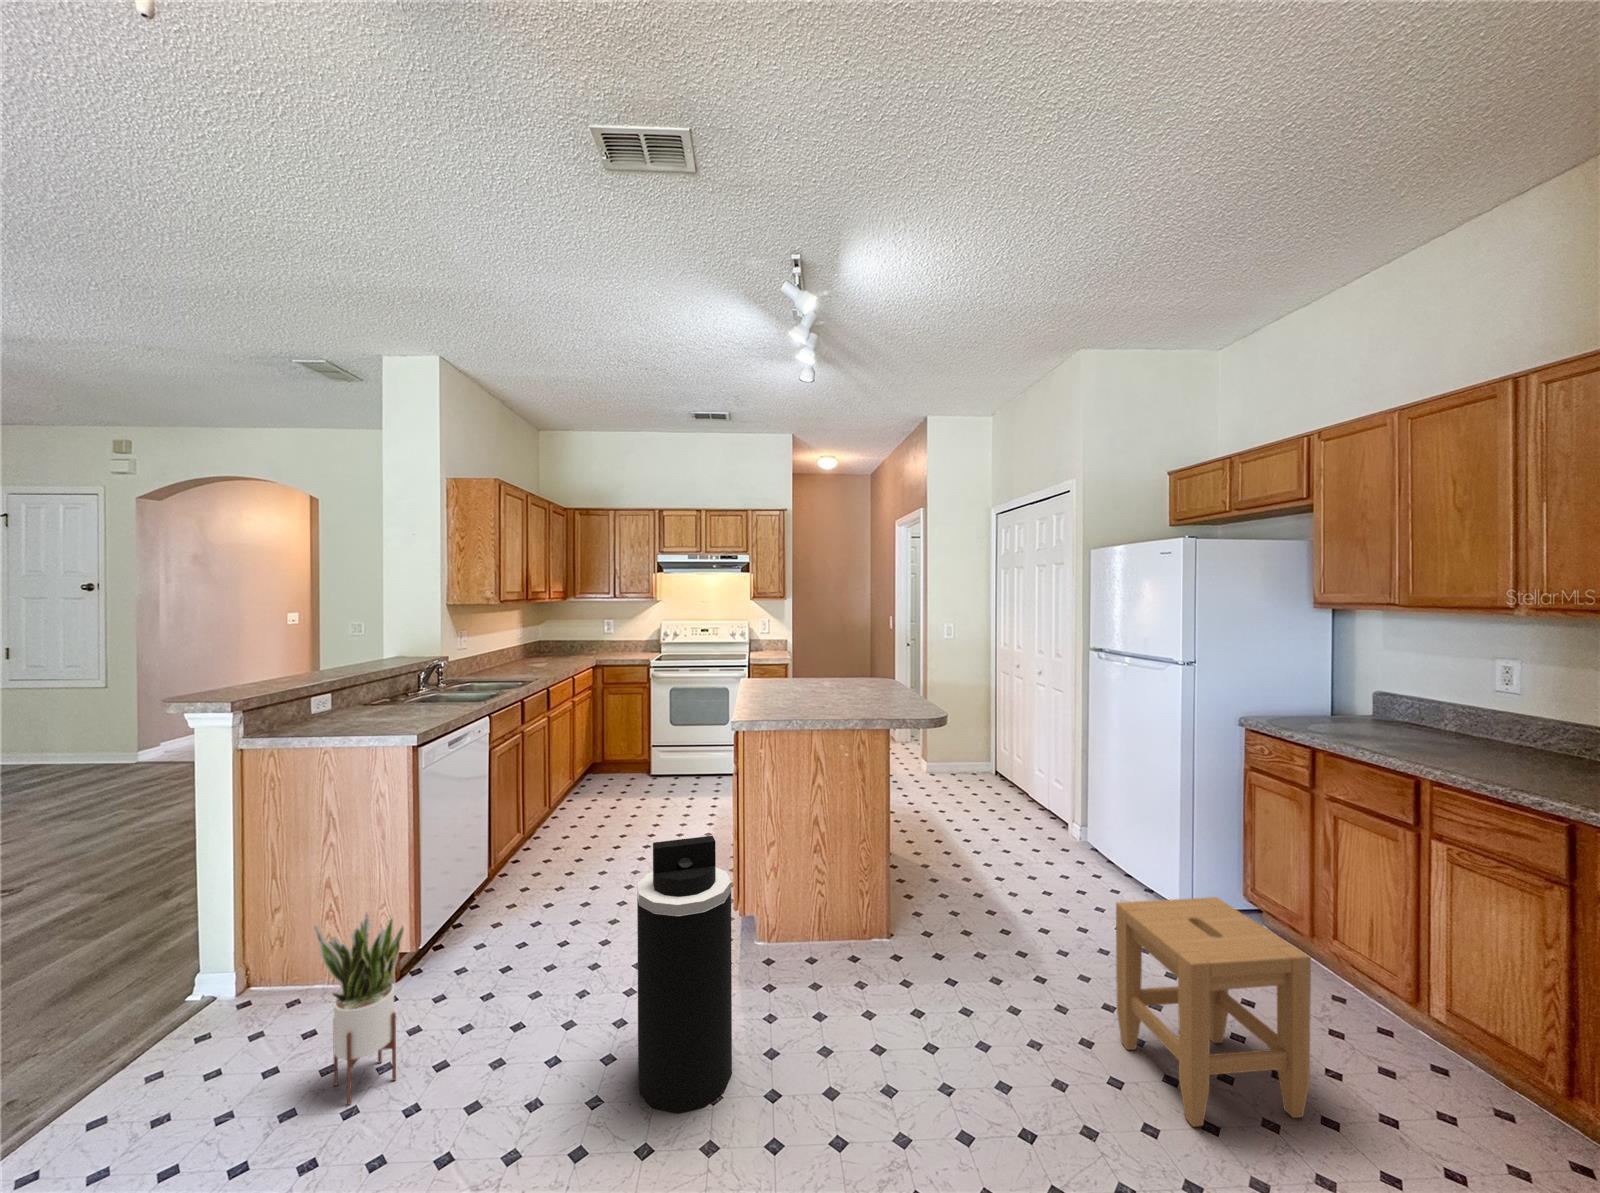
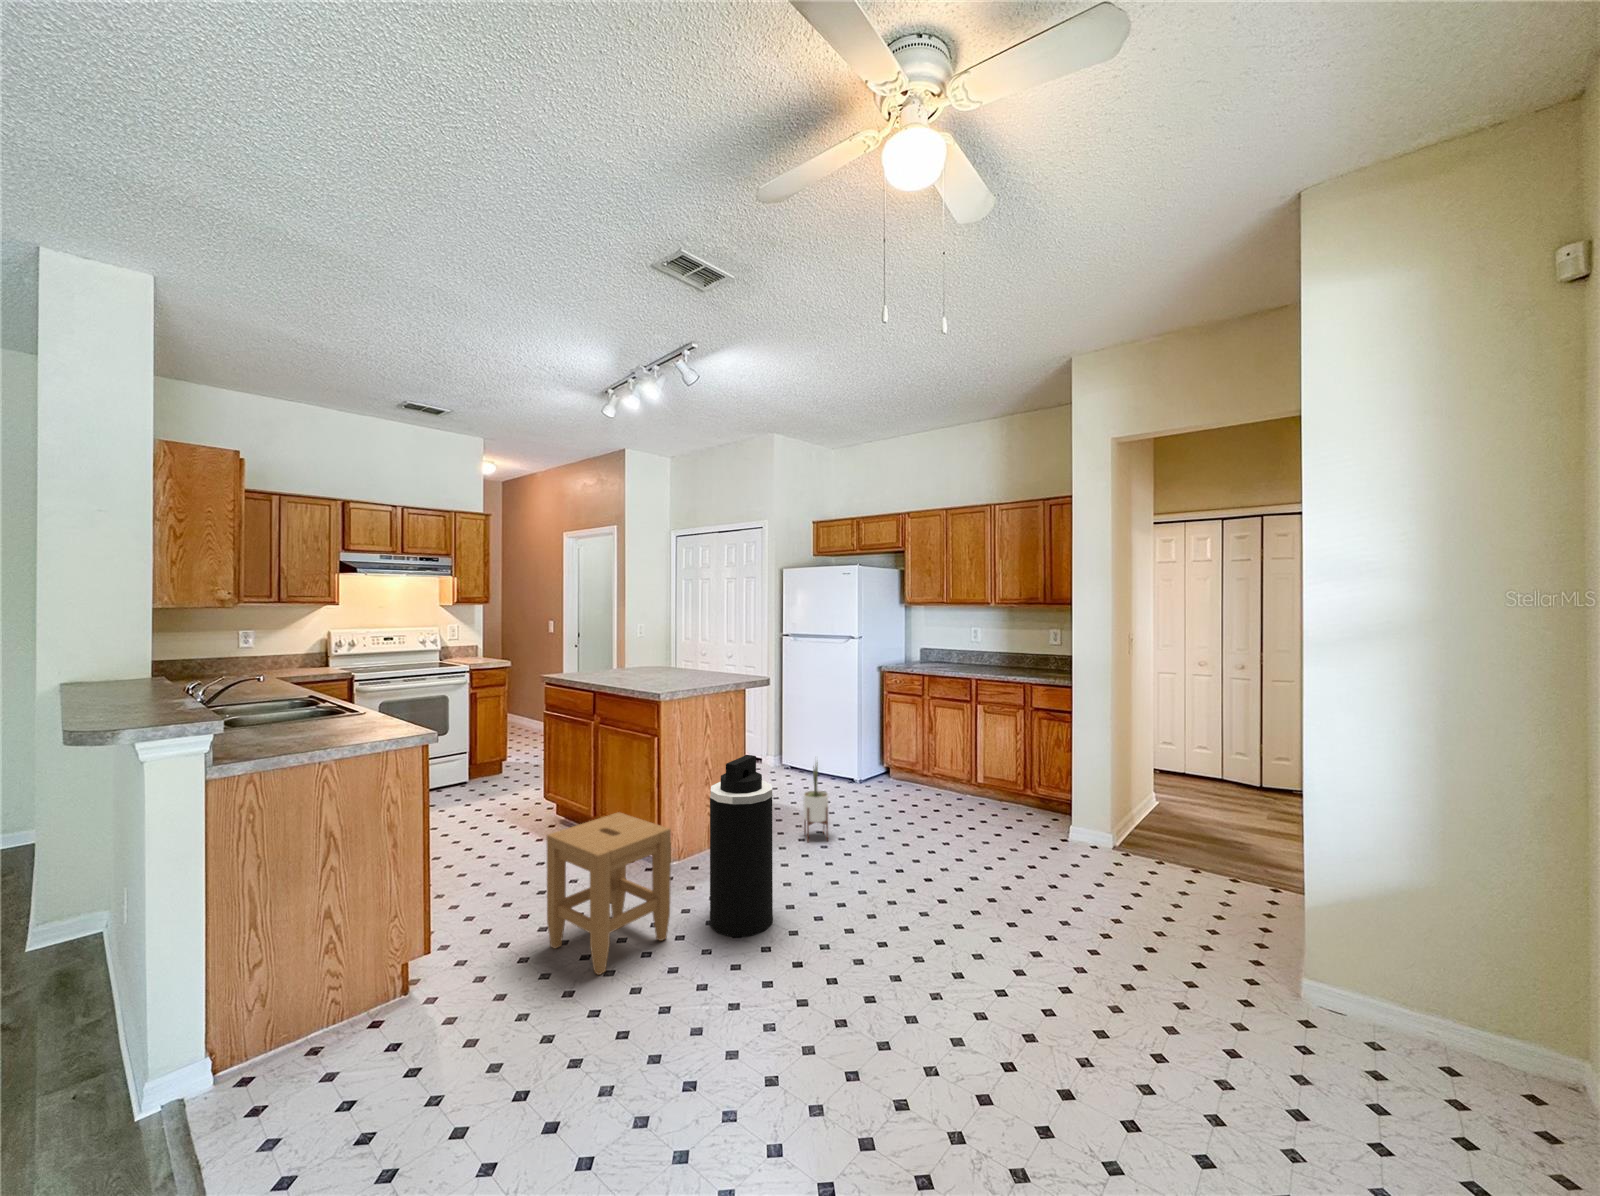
stool: present [1116,897,1311,1127] -> present [547,812,671,975]
potted plant: present [313,913,404,1104] -> present [803,762,828,841]

